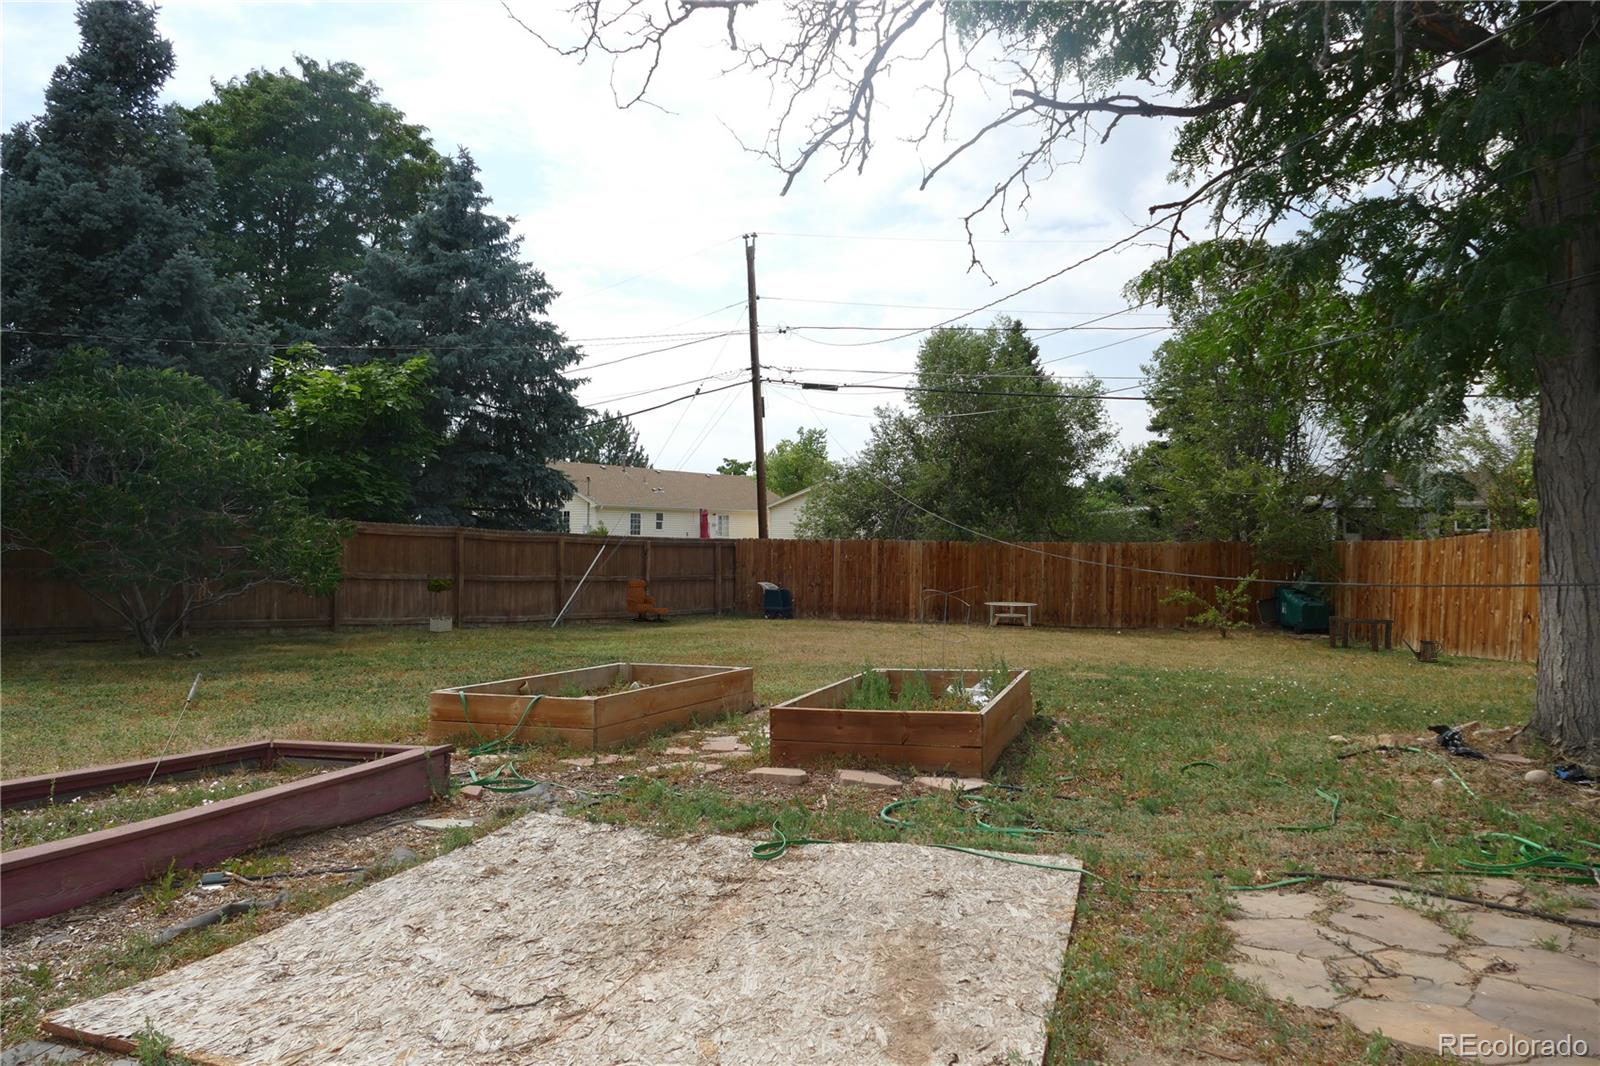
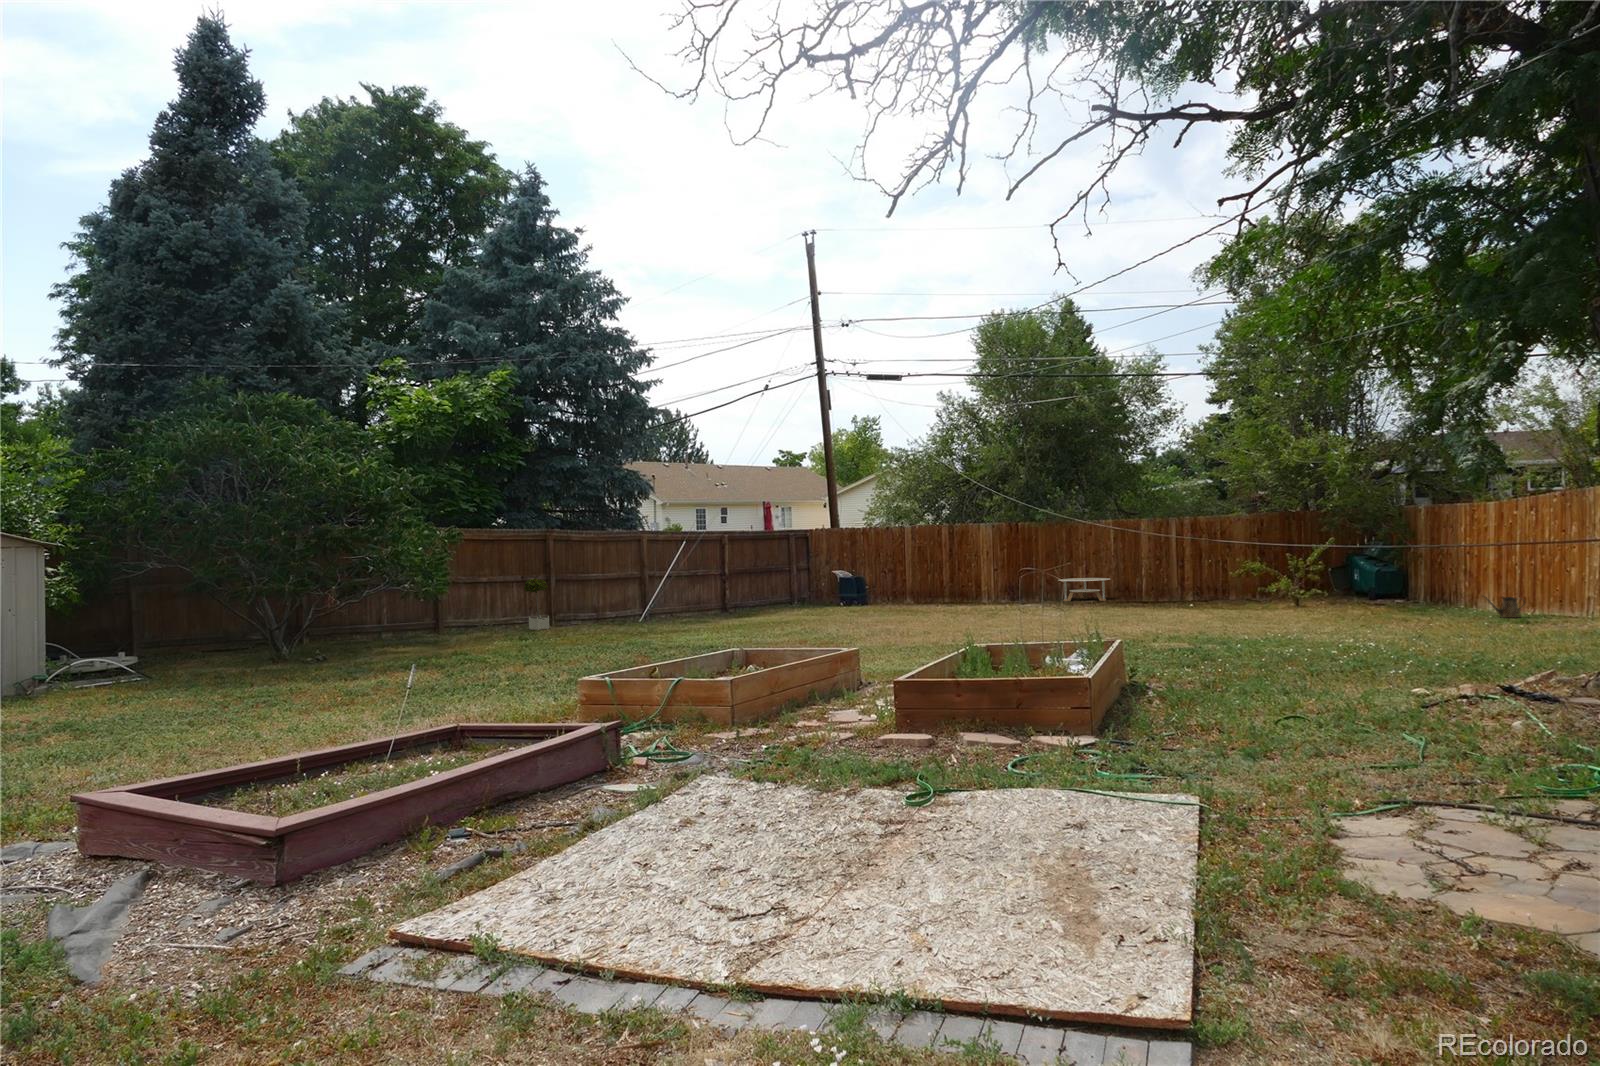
lounge chair: present [625,580,669,622] -> none [707,572,751,613]
bench: present [1329,616,1393,651] -> none [1408,577,1474,610]

